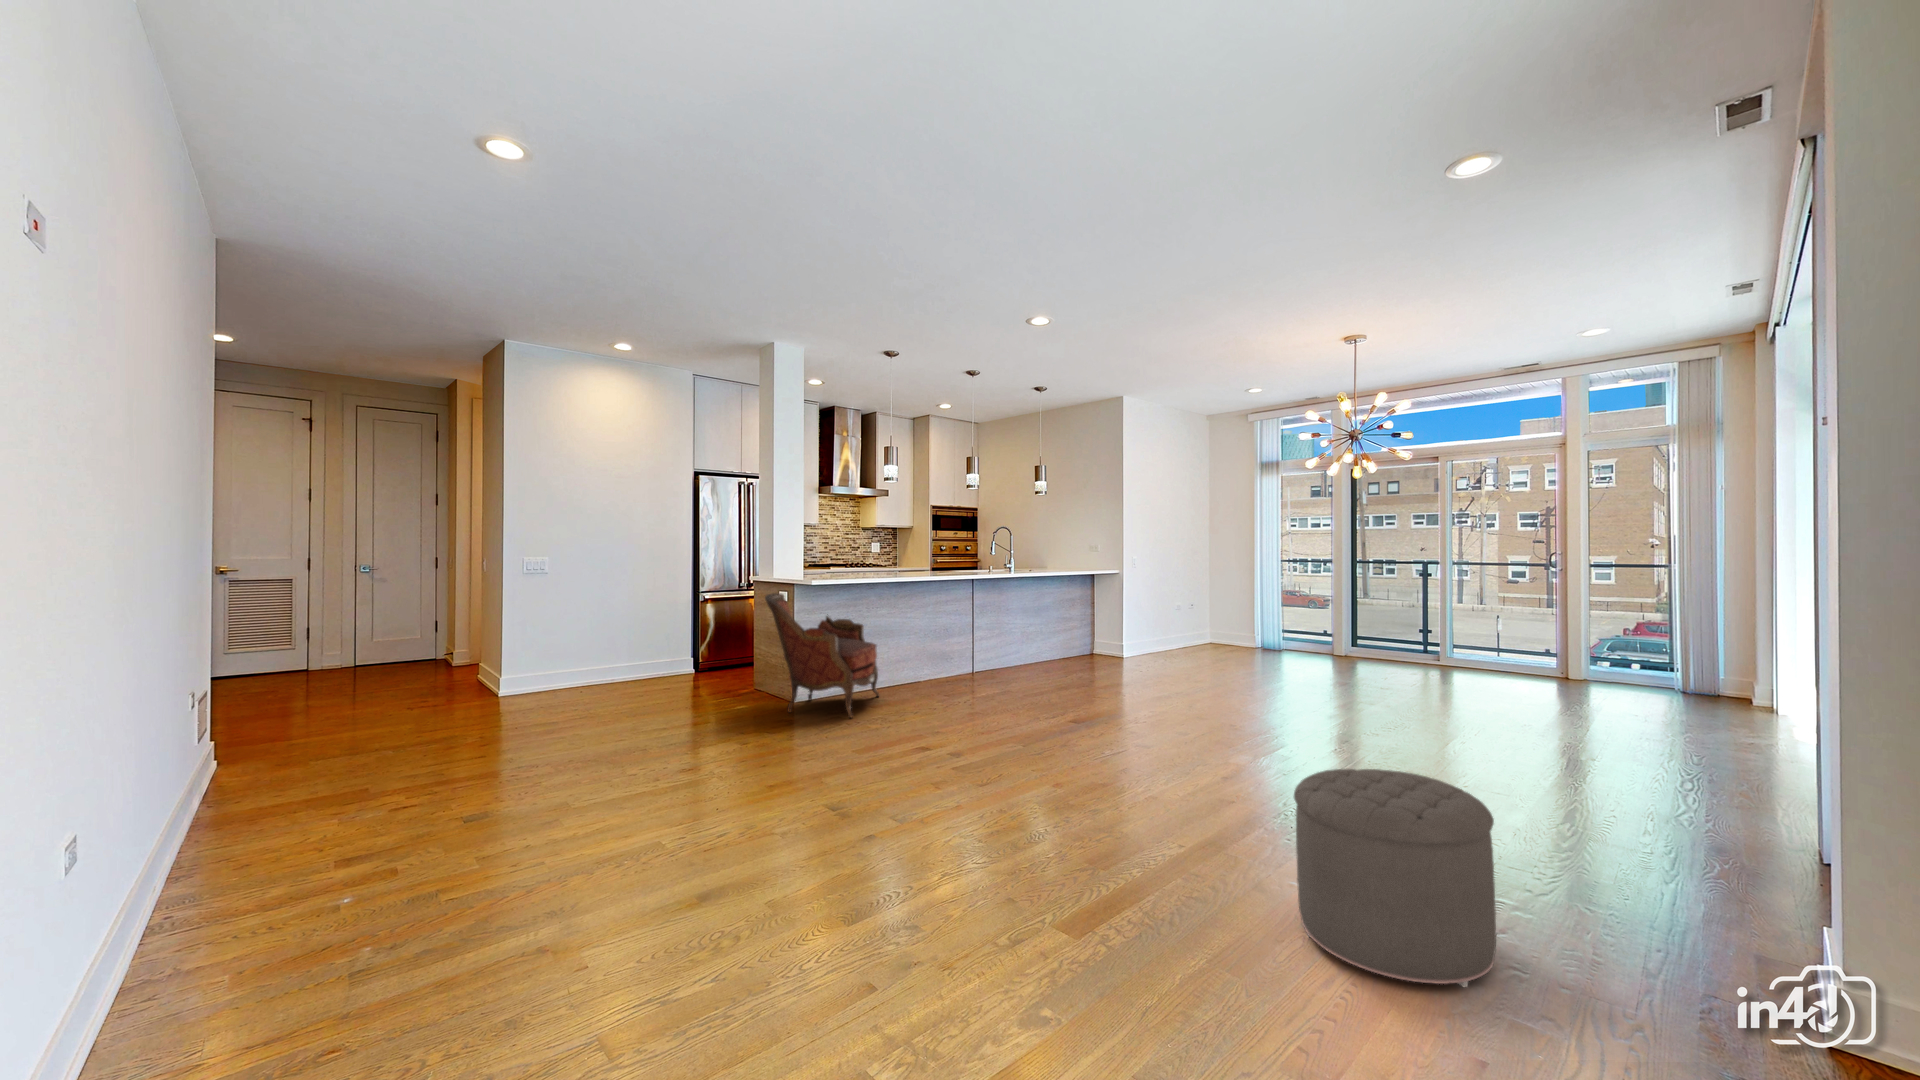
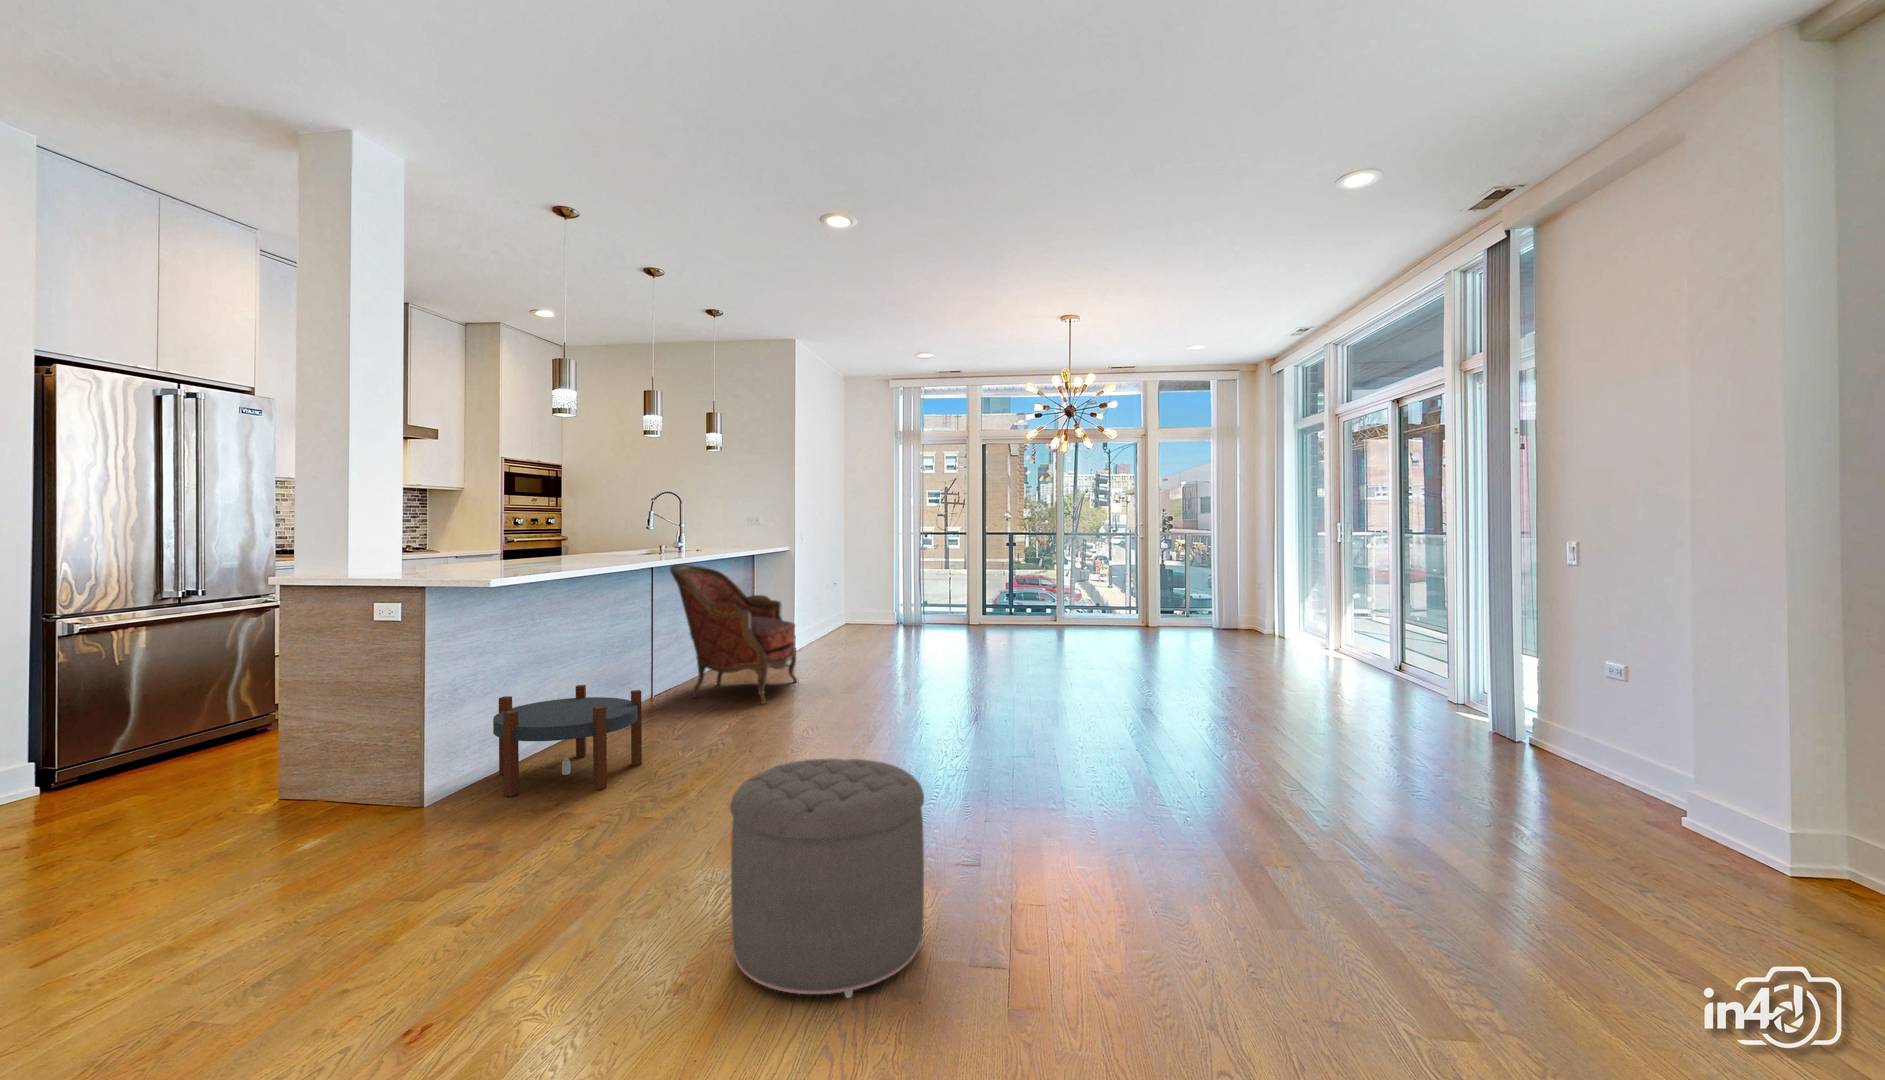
side table: none [621,706,748,808] -> present [493,685,642,797]
ottoman: present [1294,769,1496,987] -> present [730,758,924,998]

